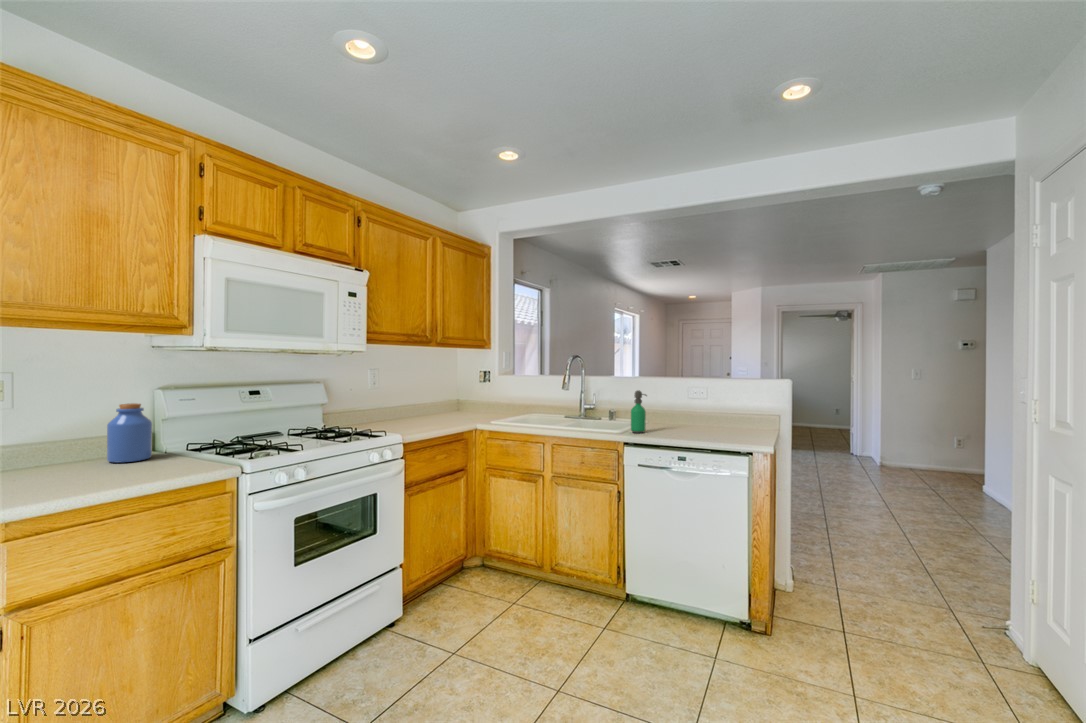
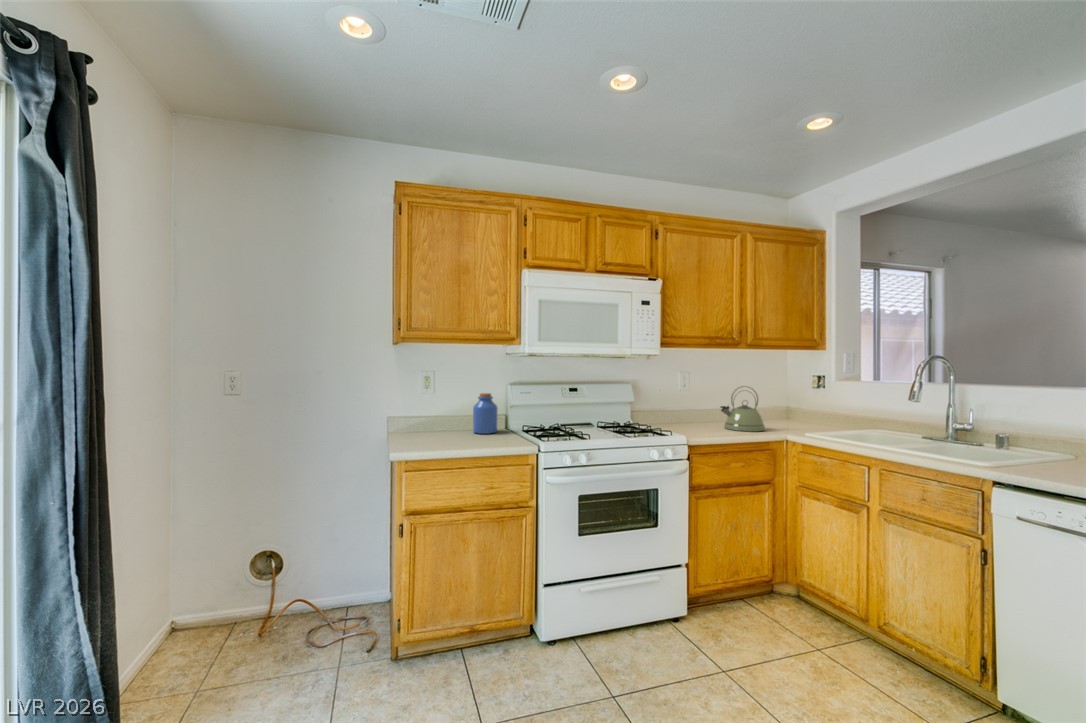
kettle: none [416,382,455,425] -> present [721,386,765,432]
soap dispenser: present [631,390,647,433] -> none [1014,409,1046,474]

